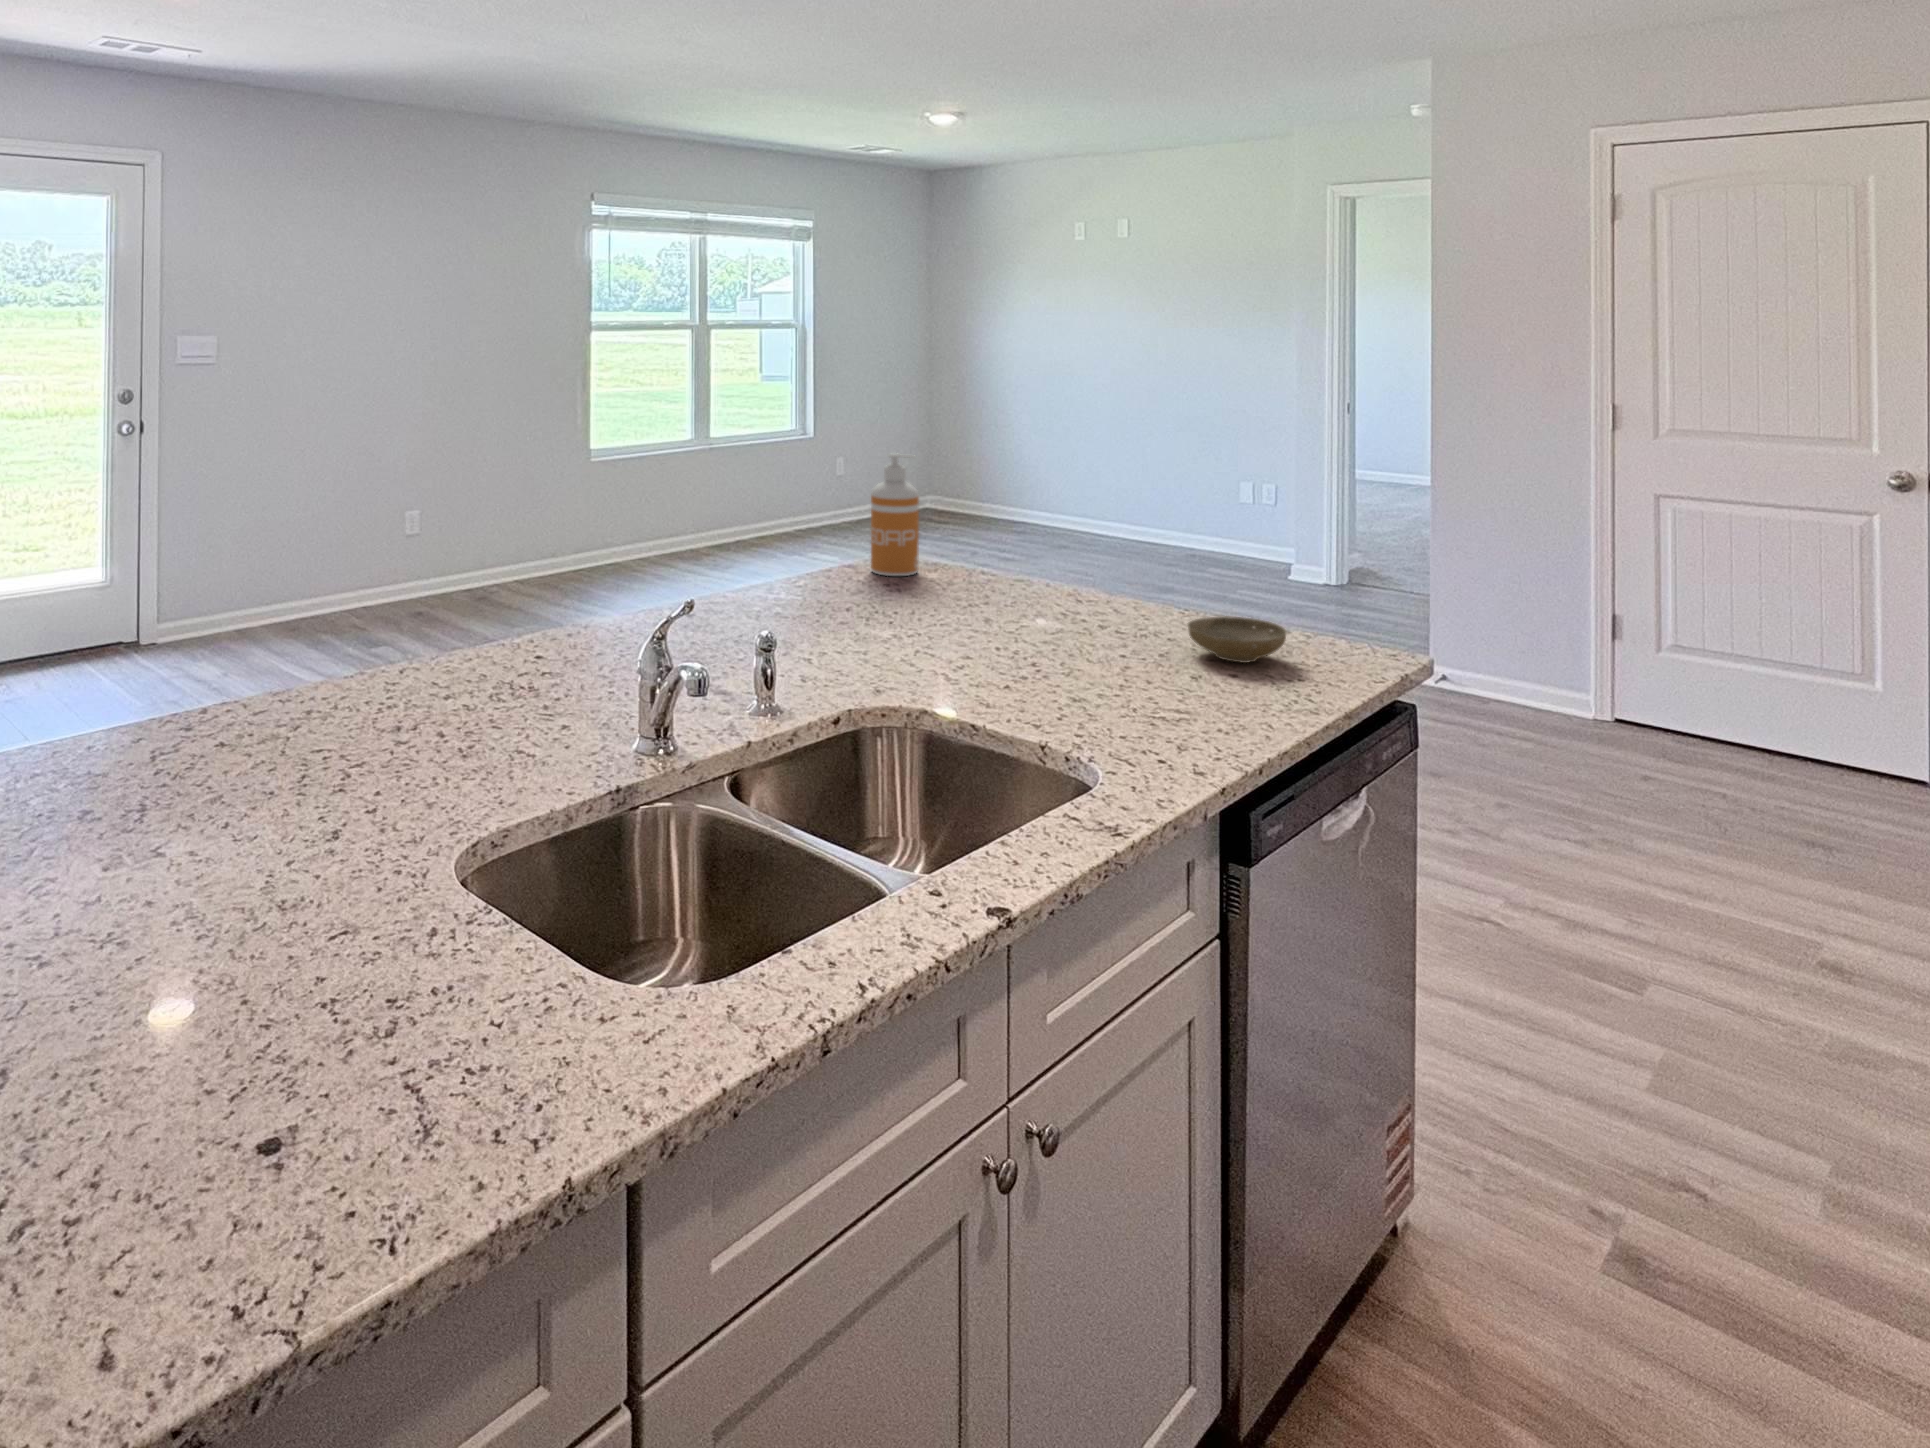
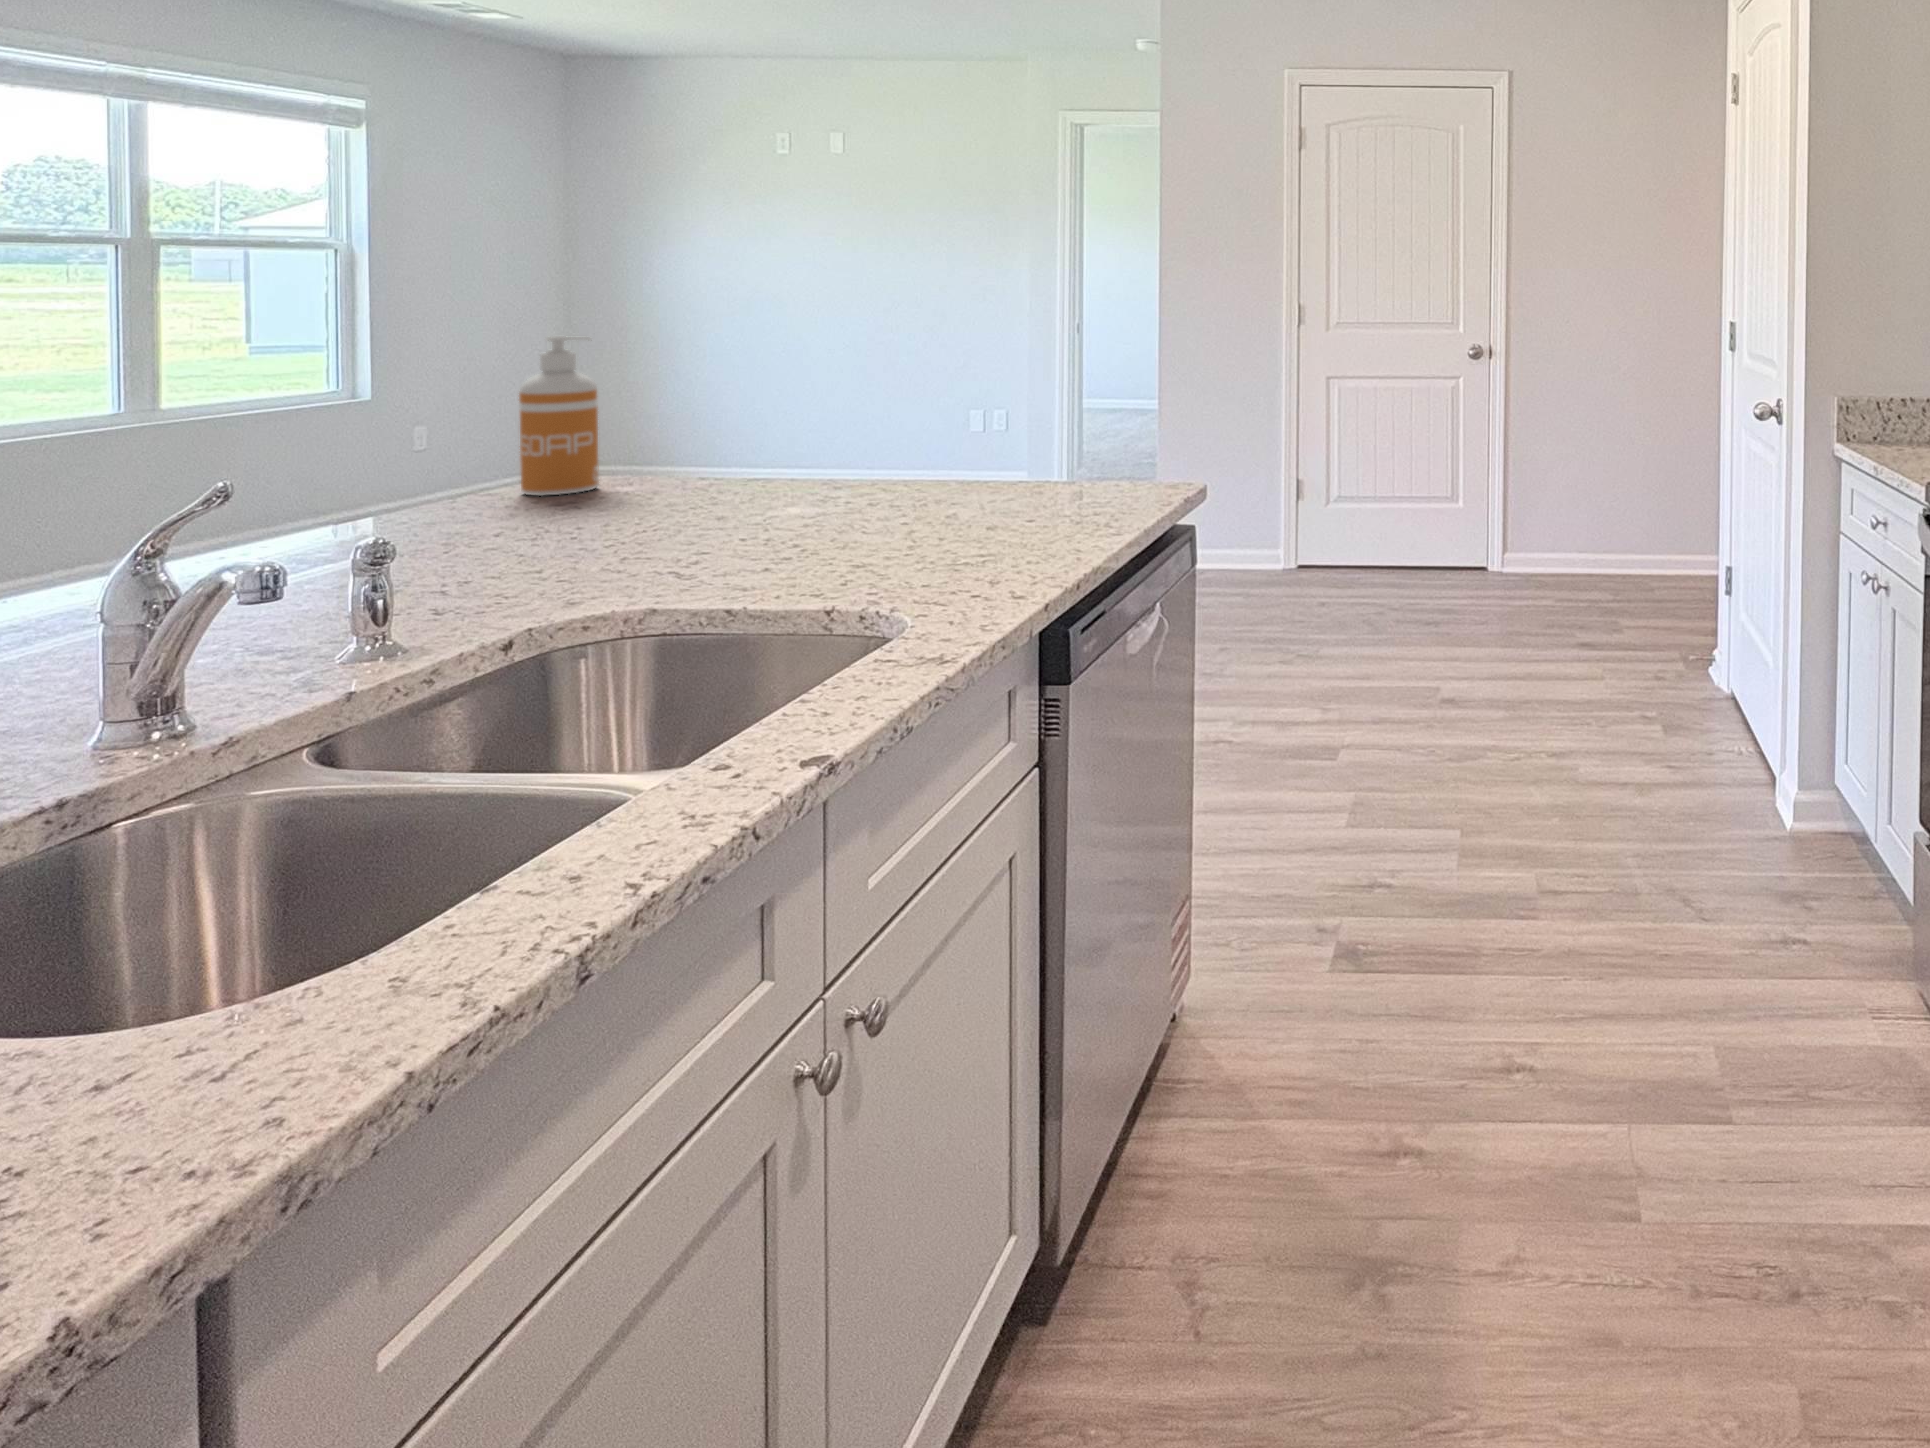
ceramic bowl: present [1188,616,1287,663] -> none [971,467,1076,510]

